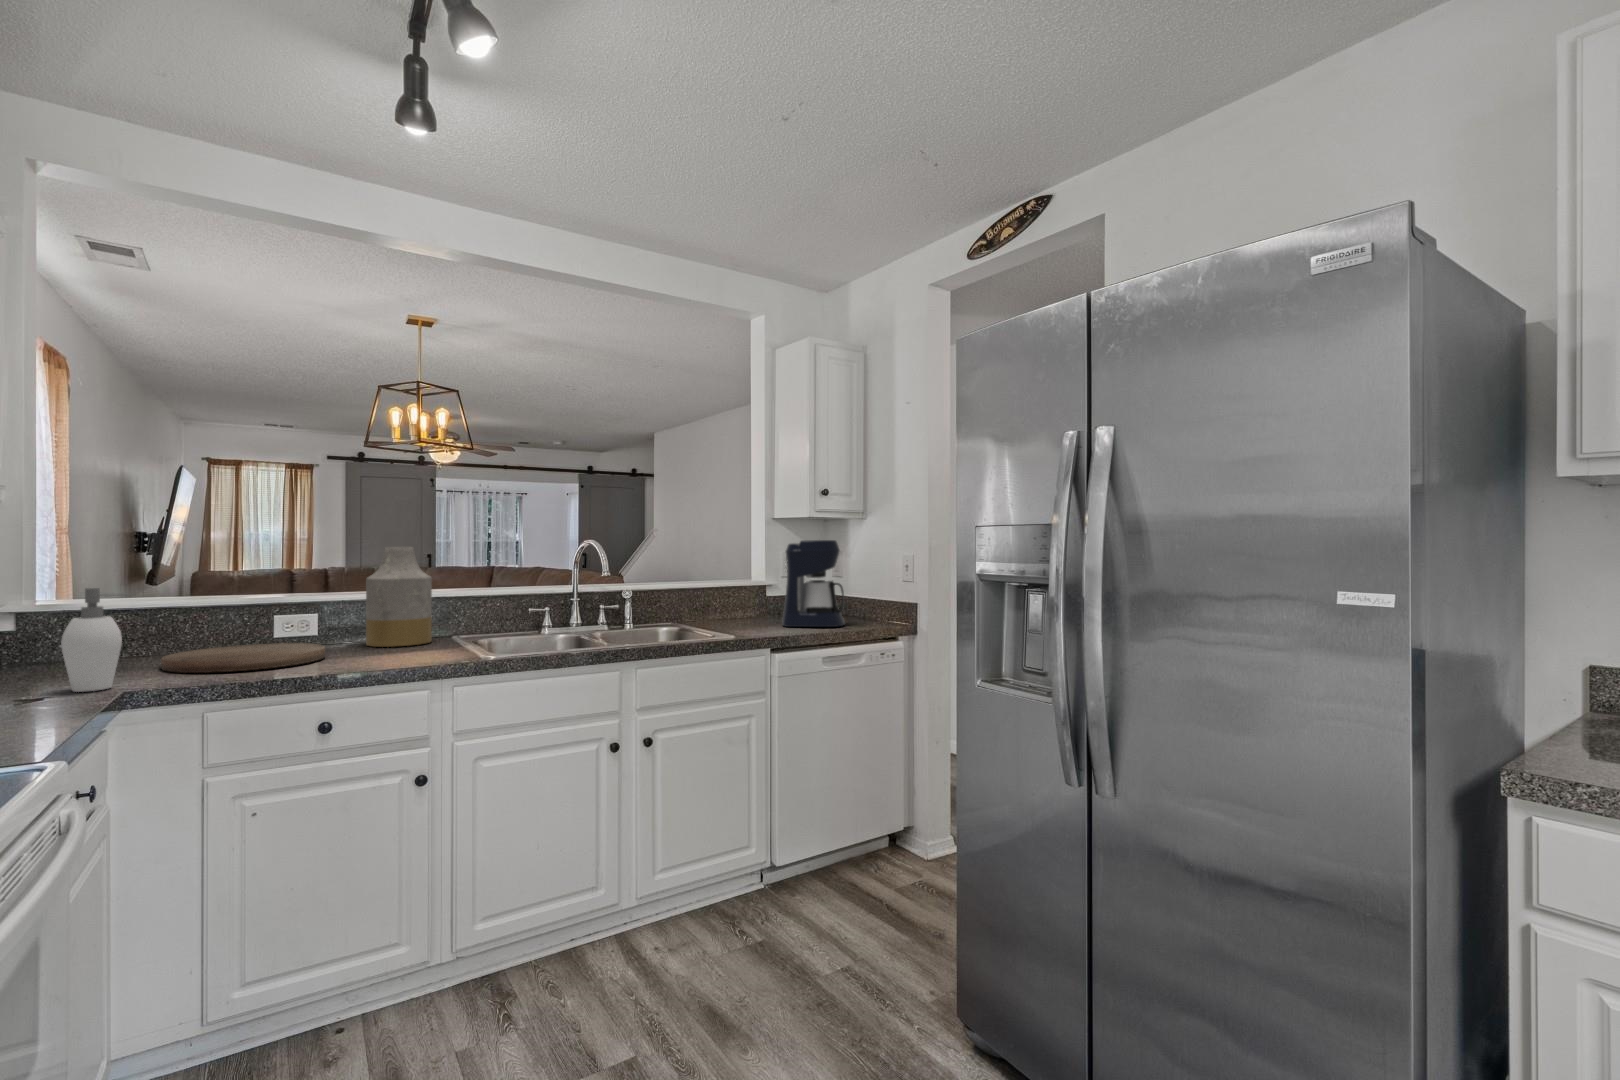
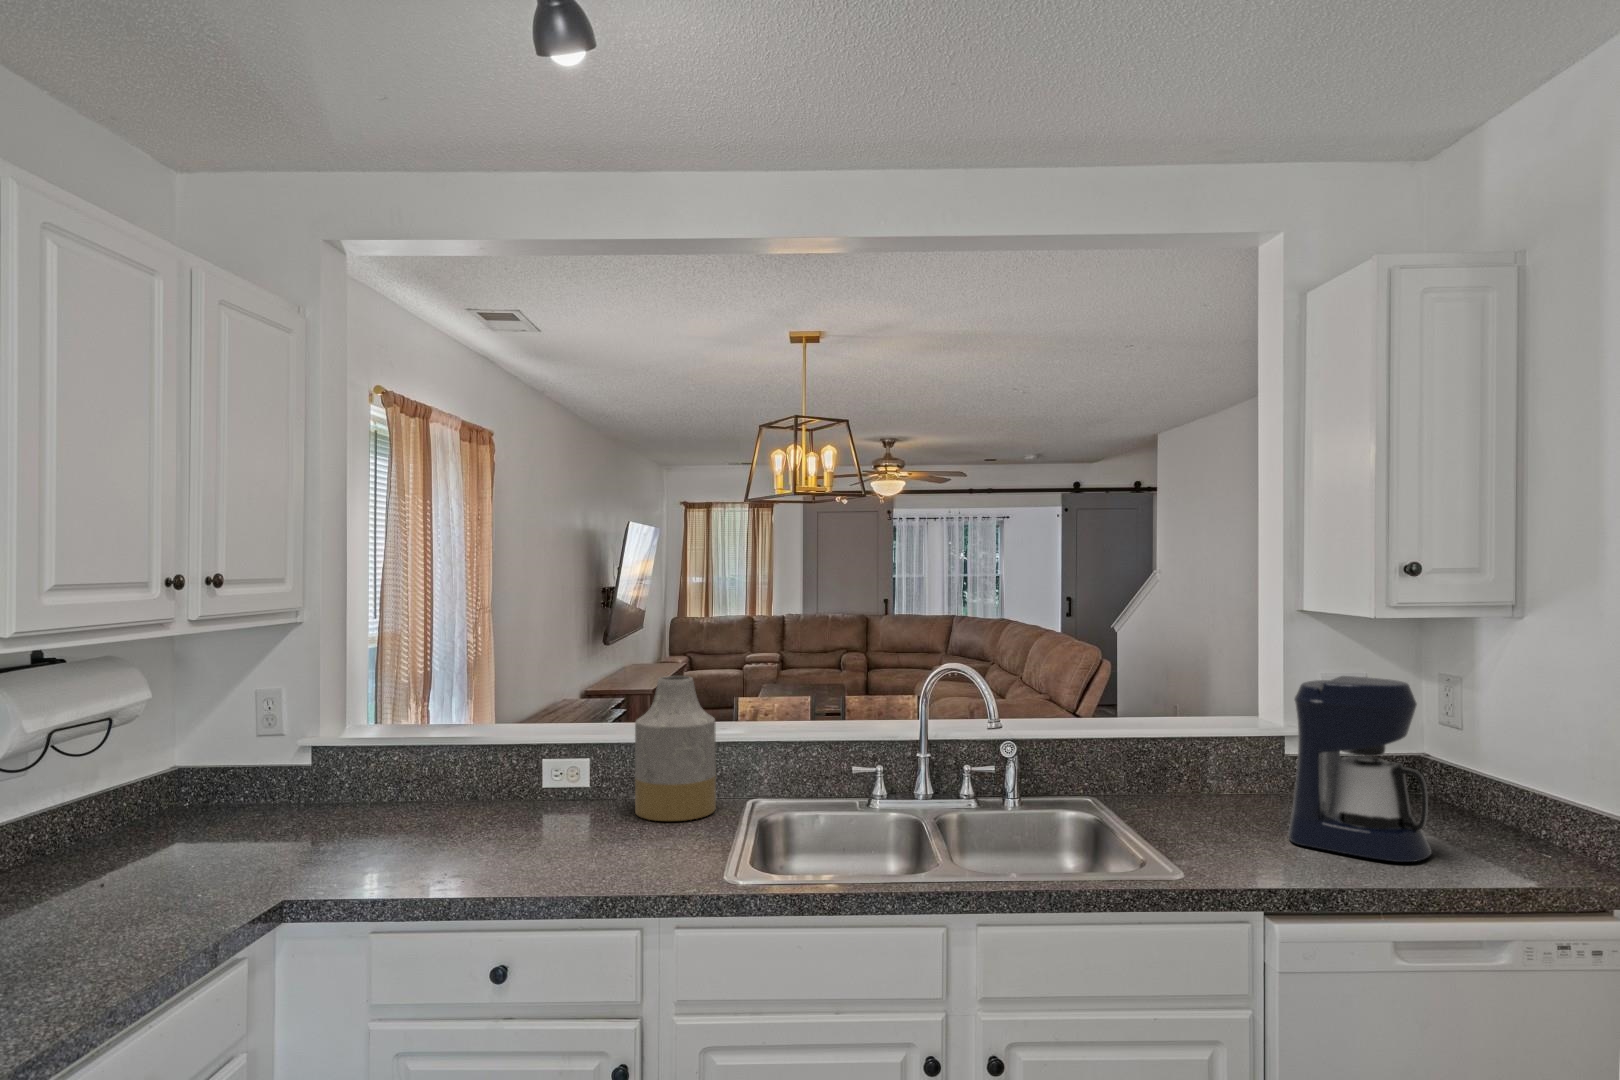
soap dispenser: present [61,588,122,692] -> none [246,759,314,890]
cutting board: present [161,643,325,673] -> none [386,802,565,865]

